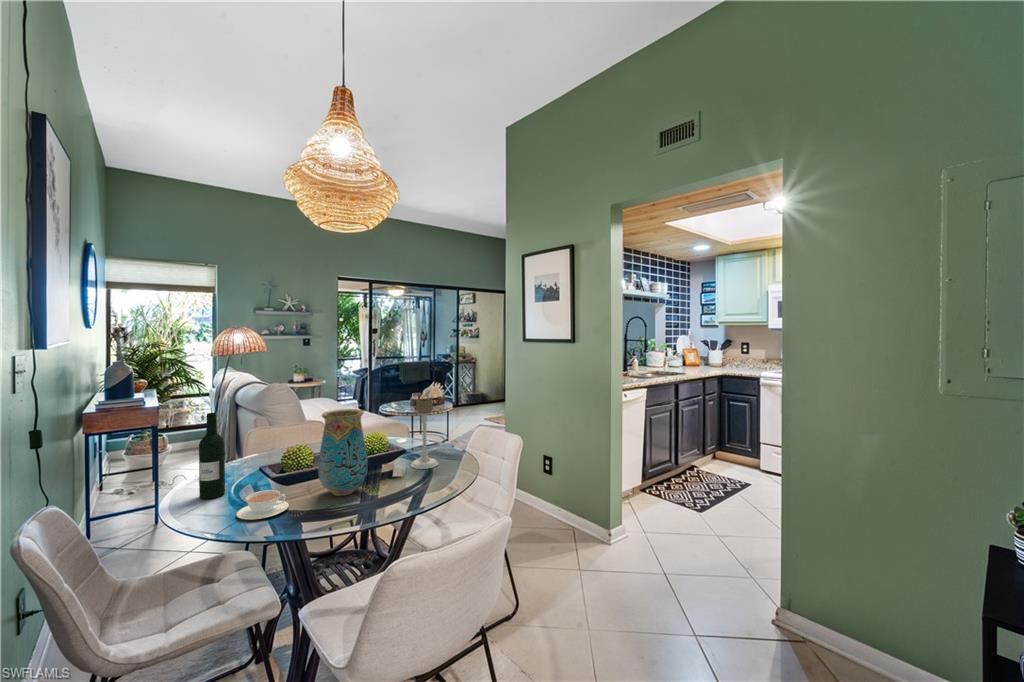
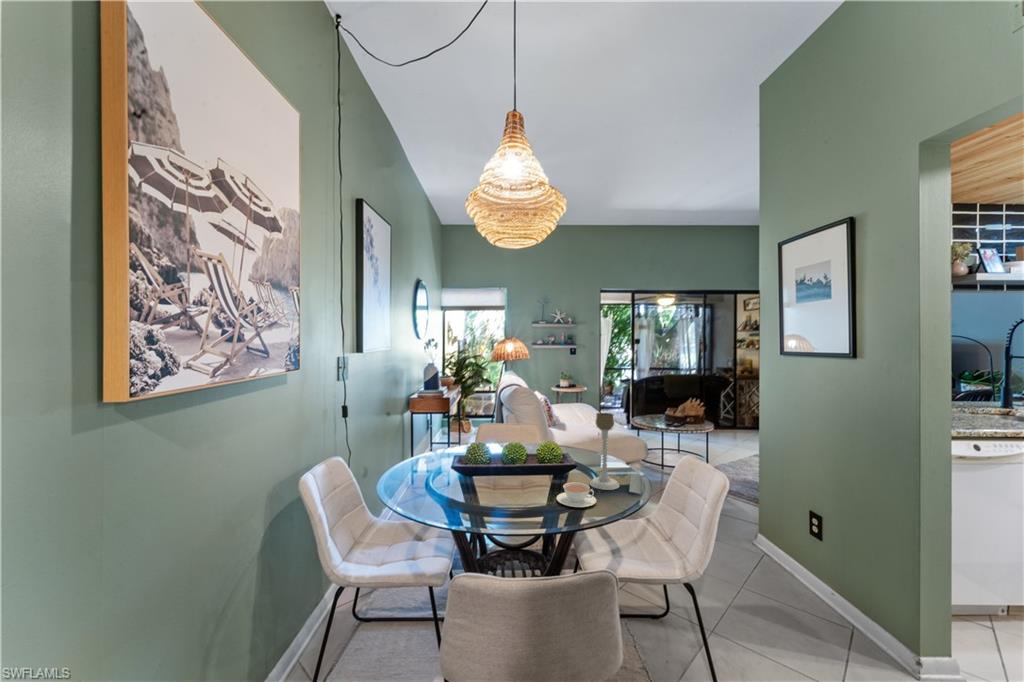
vase: present [318,409,368,496] -> none [488,414,532,497]
wine bottle: present [199,413,225,499] -> none [418,405,435,474]
teacup: present [236,490,289,520] -> present [556,482,597,507]

